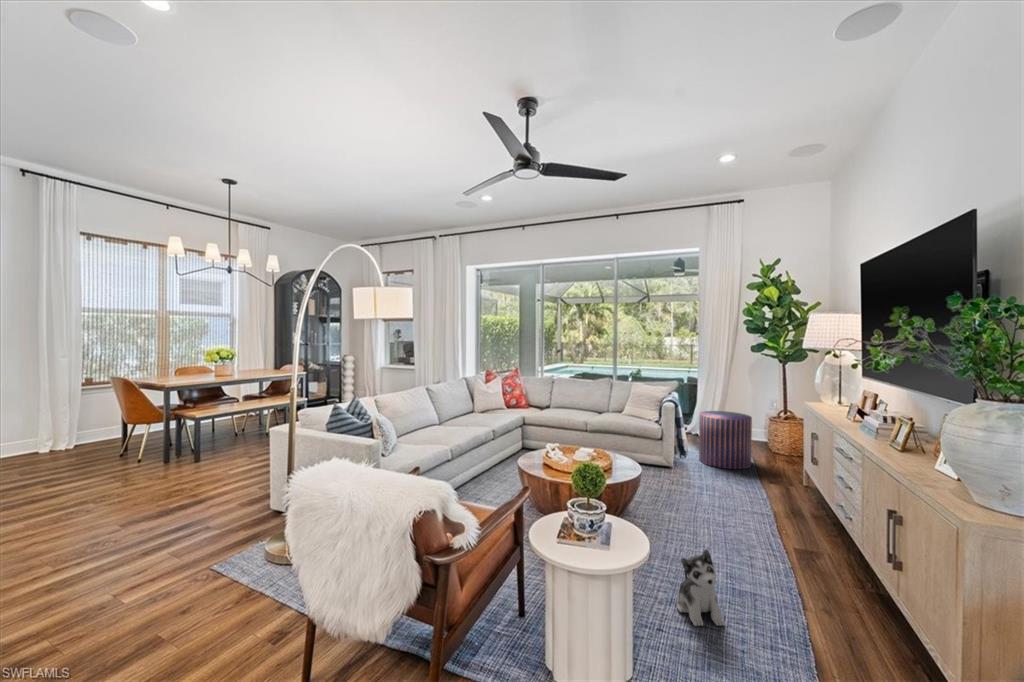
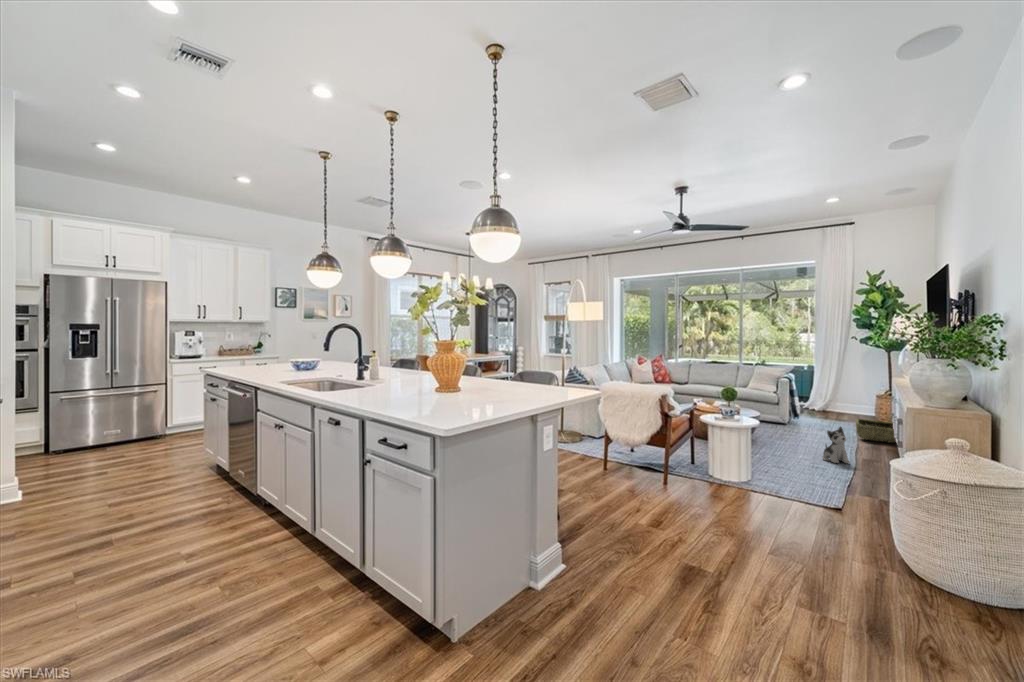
pouf: present [699,411,752,469] -> none [816,388,860,429]
woven basket: none [744,469,815,511] -> present [856,419,895,443]

